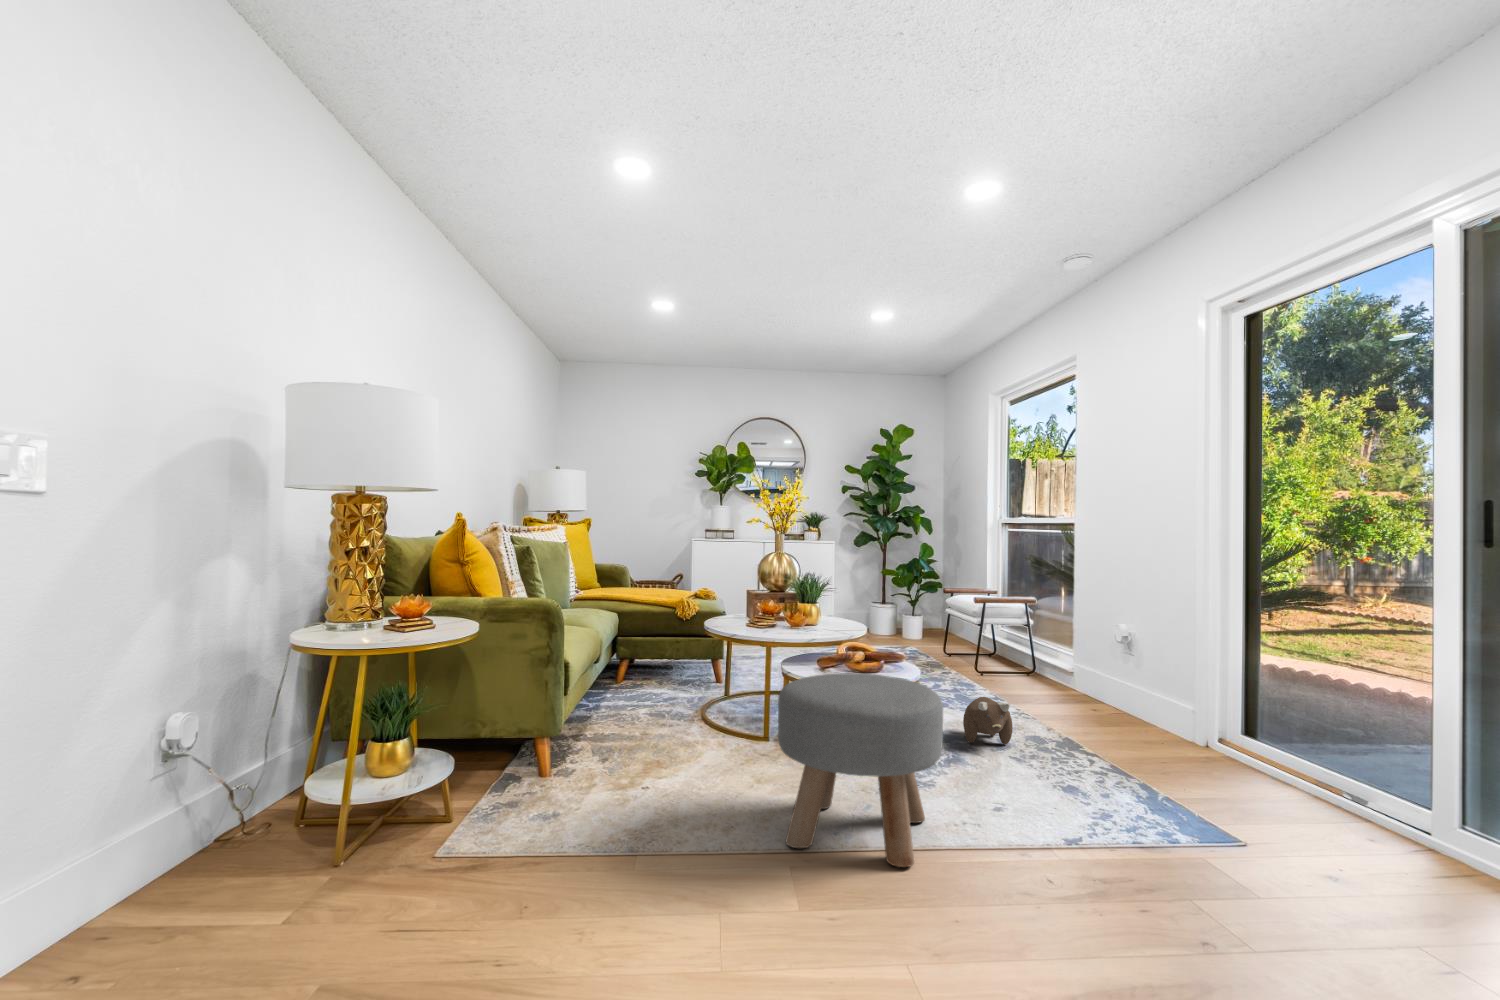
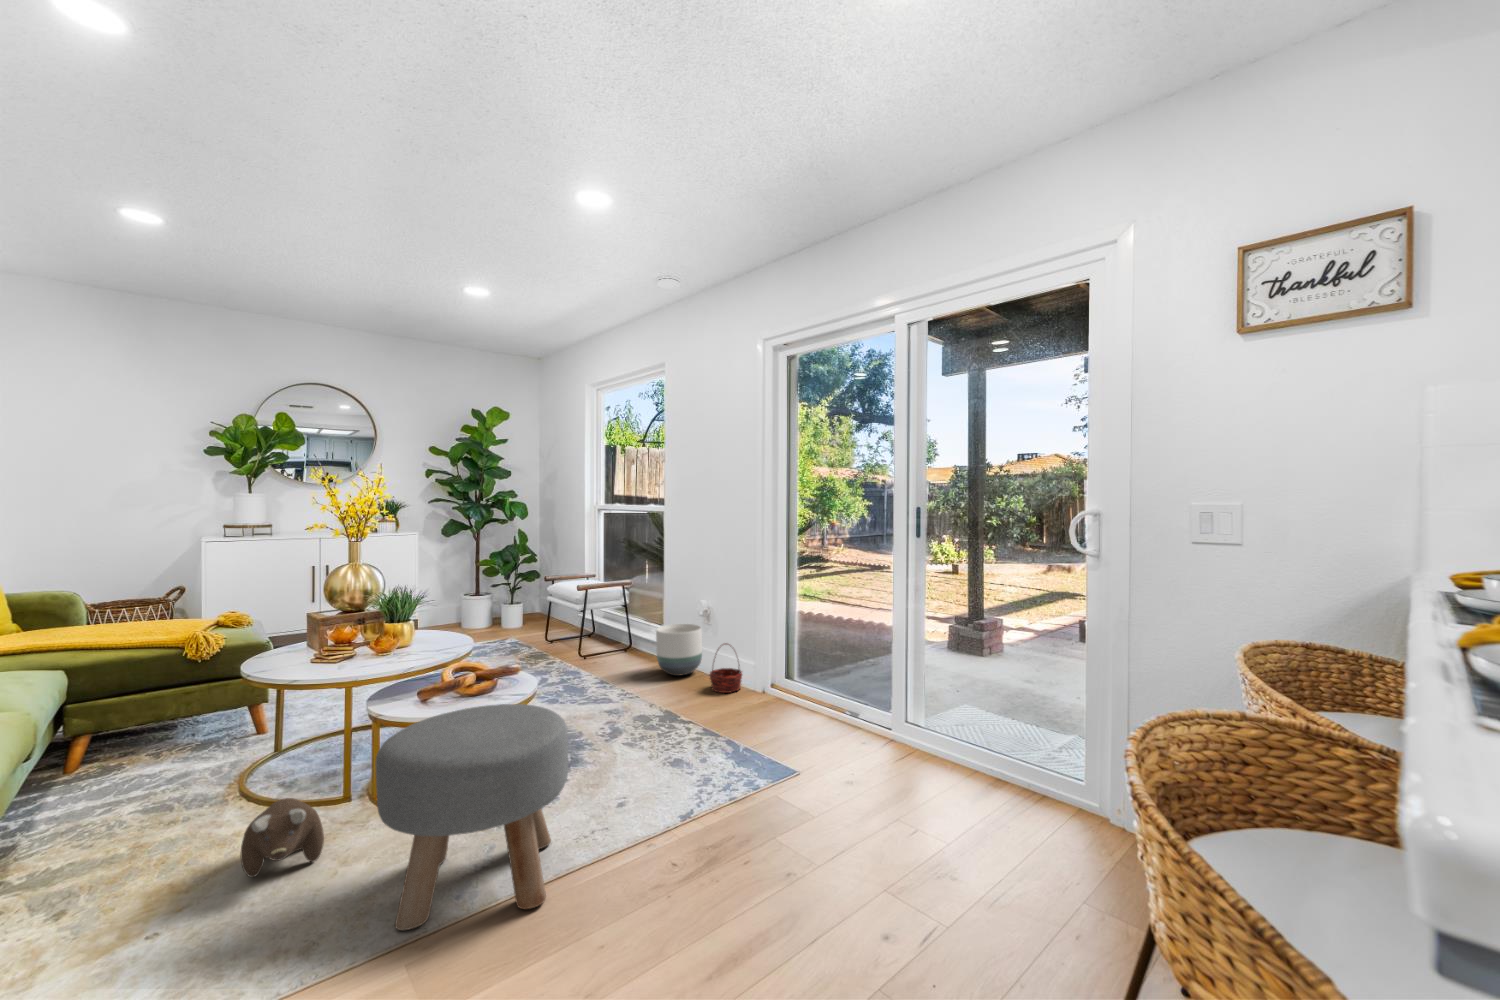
planter: none [1060,650,1116,708] -> present [656,624,702,676]
basket: none [1122,677,1169,737] -> present [709,643,742,693]
plush toy: present [963,697,1013,744] -> present [240,798,324,877]

